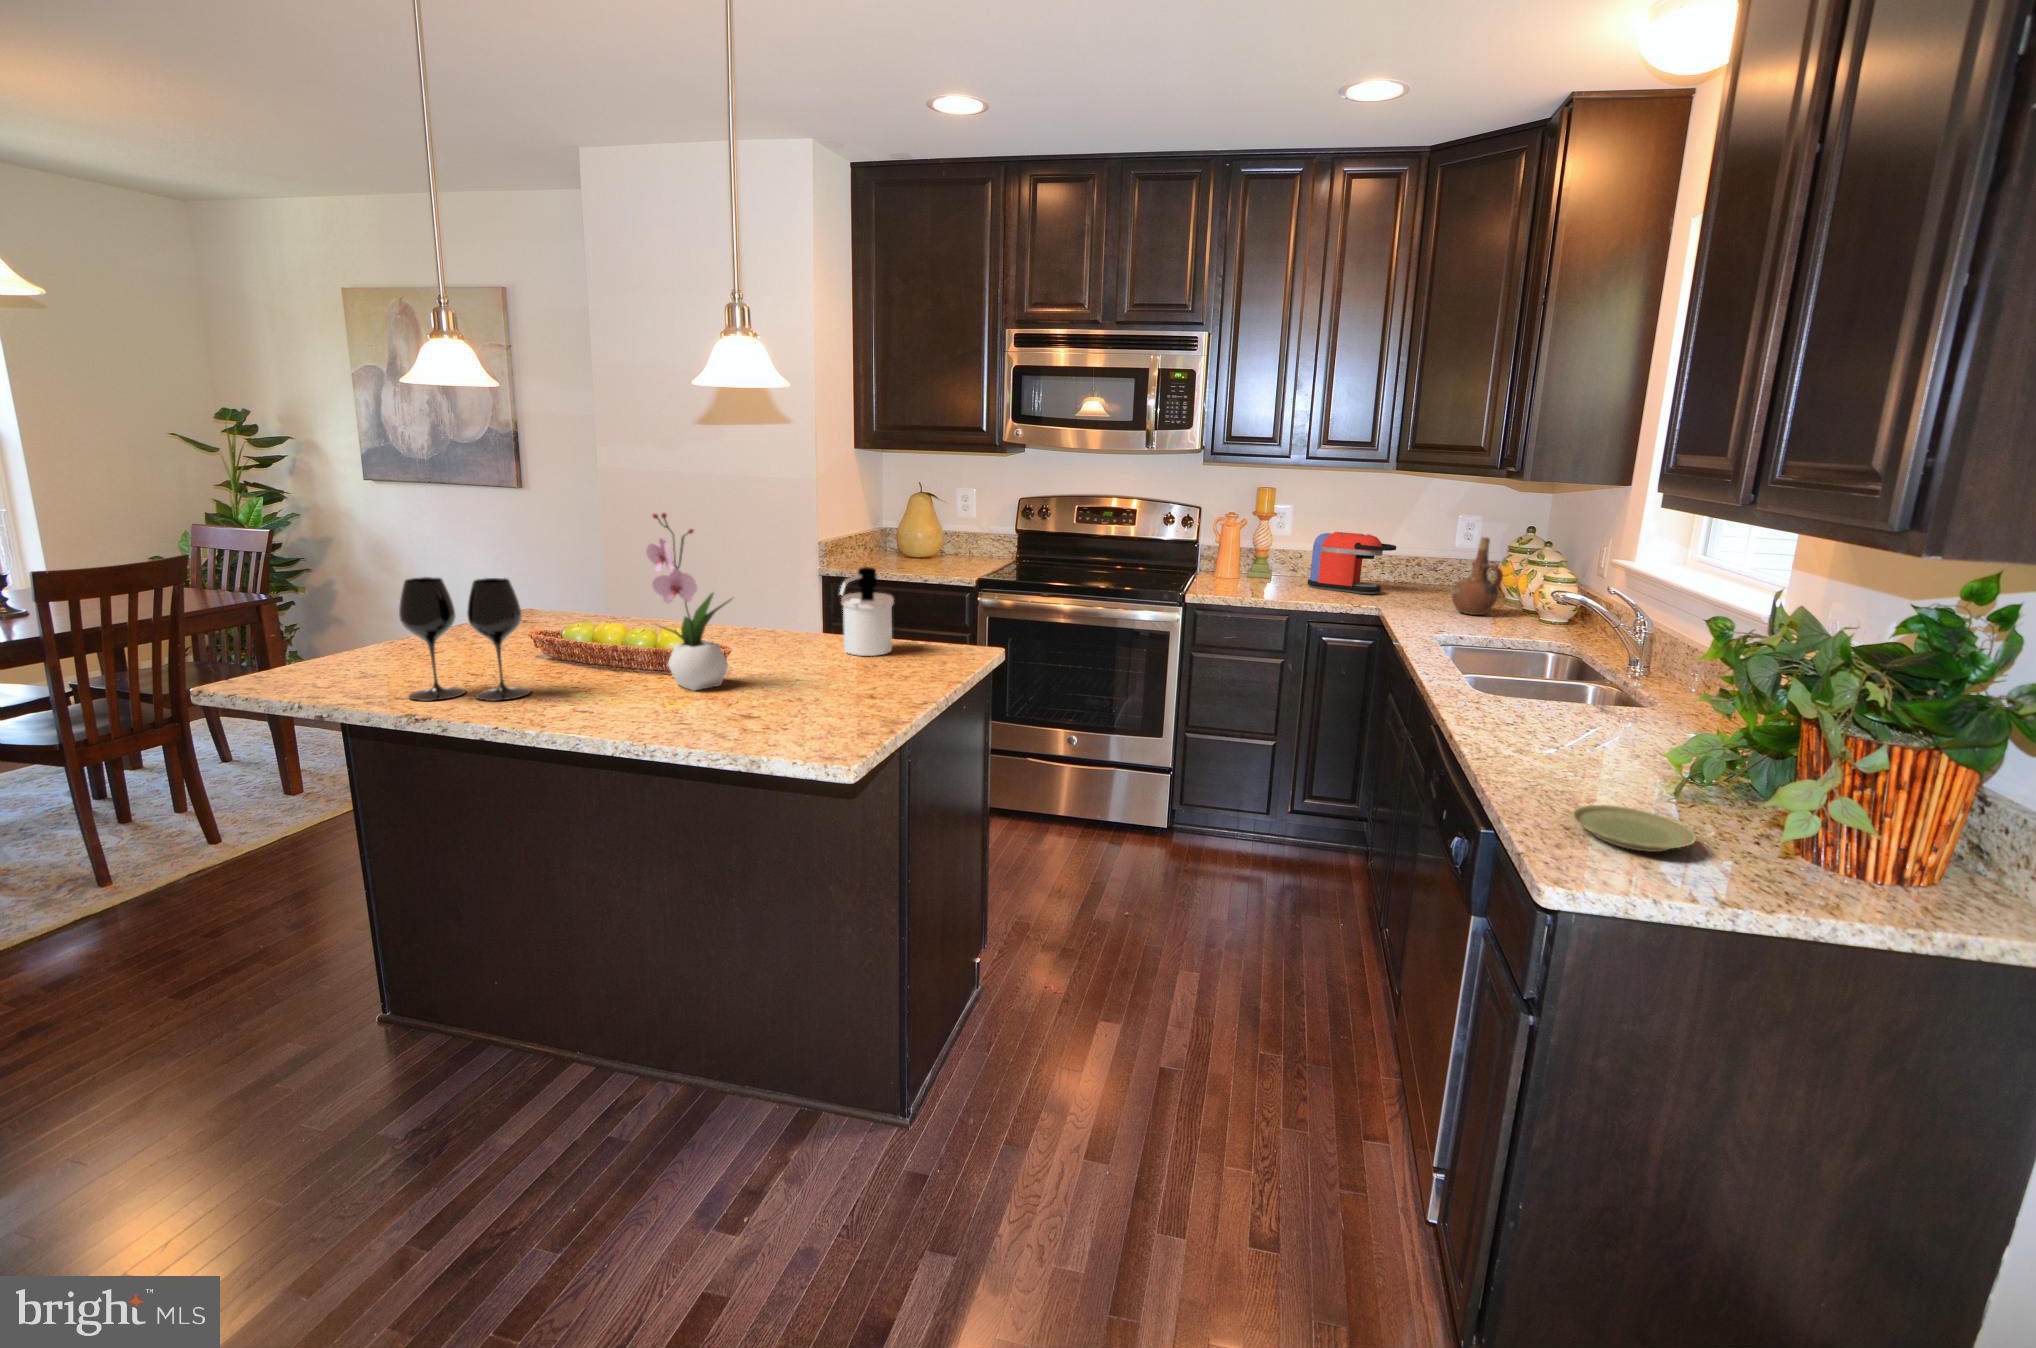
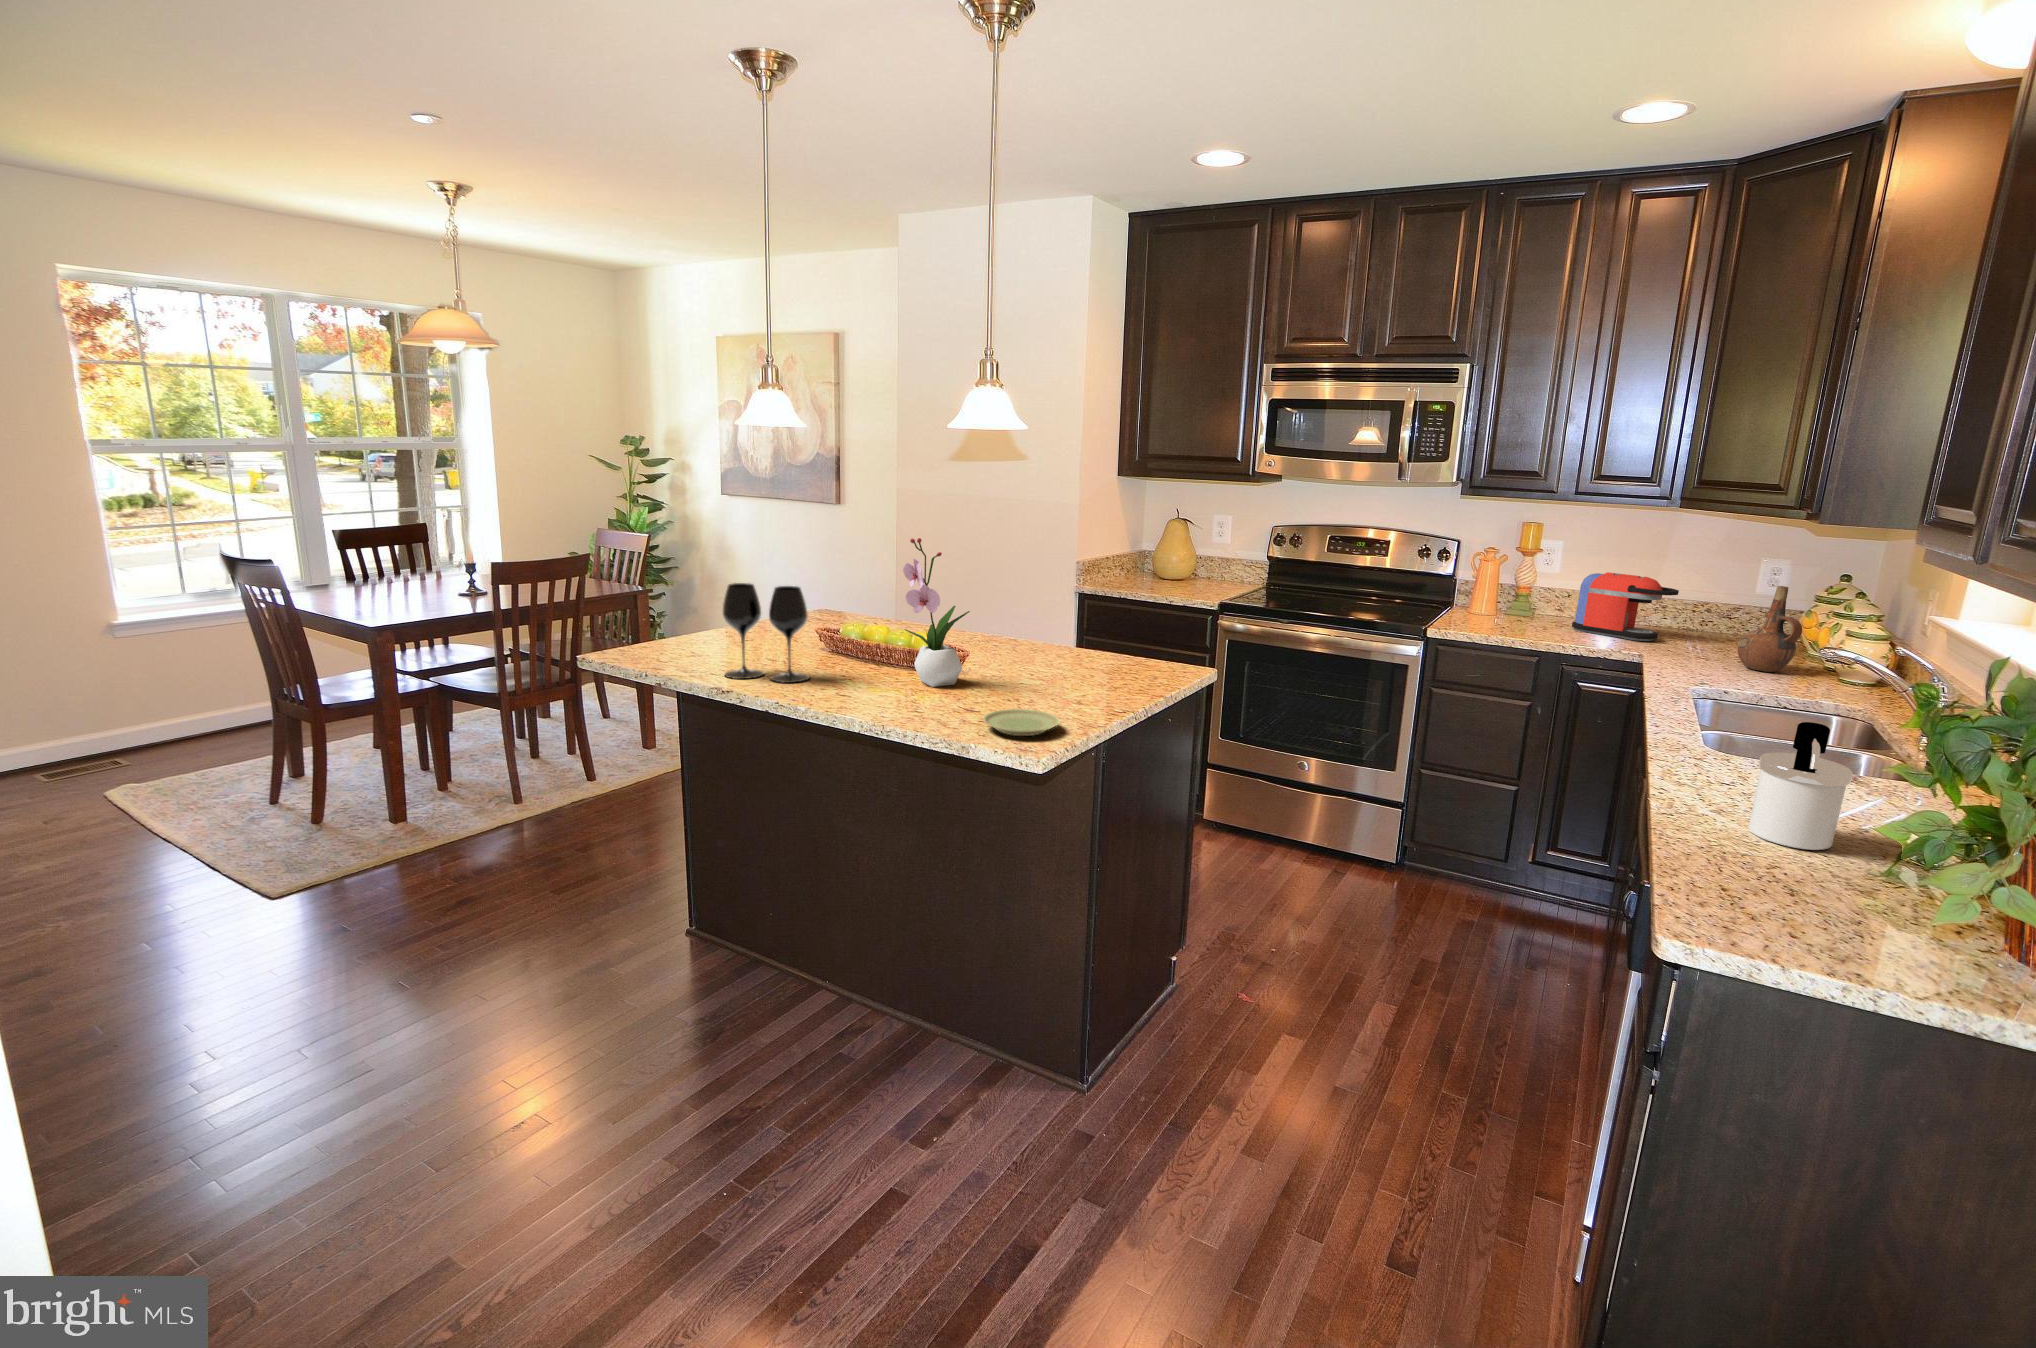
soap dispenser: present [840,567,894,656] -> present [1748,722,1853,850]
plate: present [1572,805,1696,852] -> present [983,709,1060,736]

